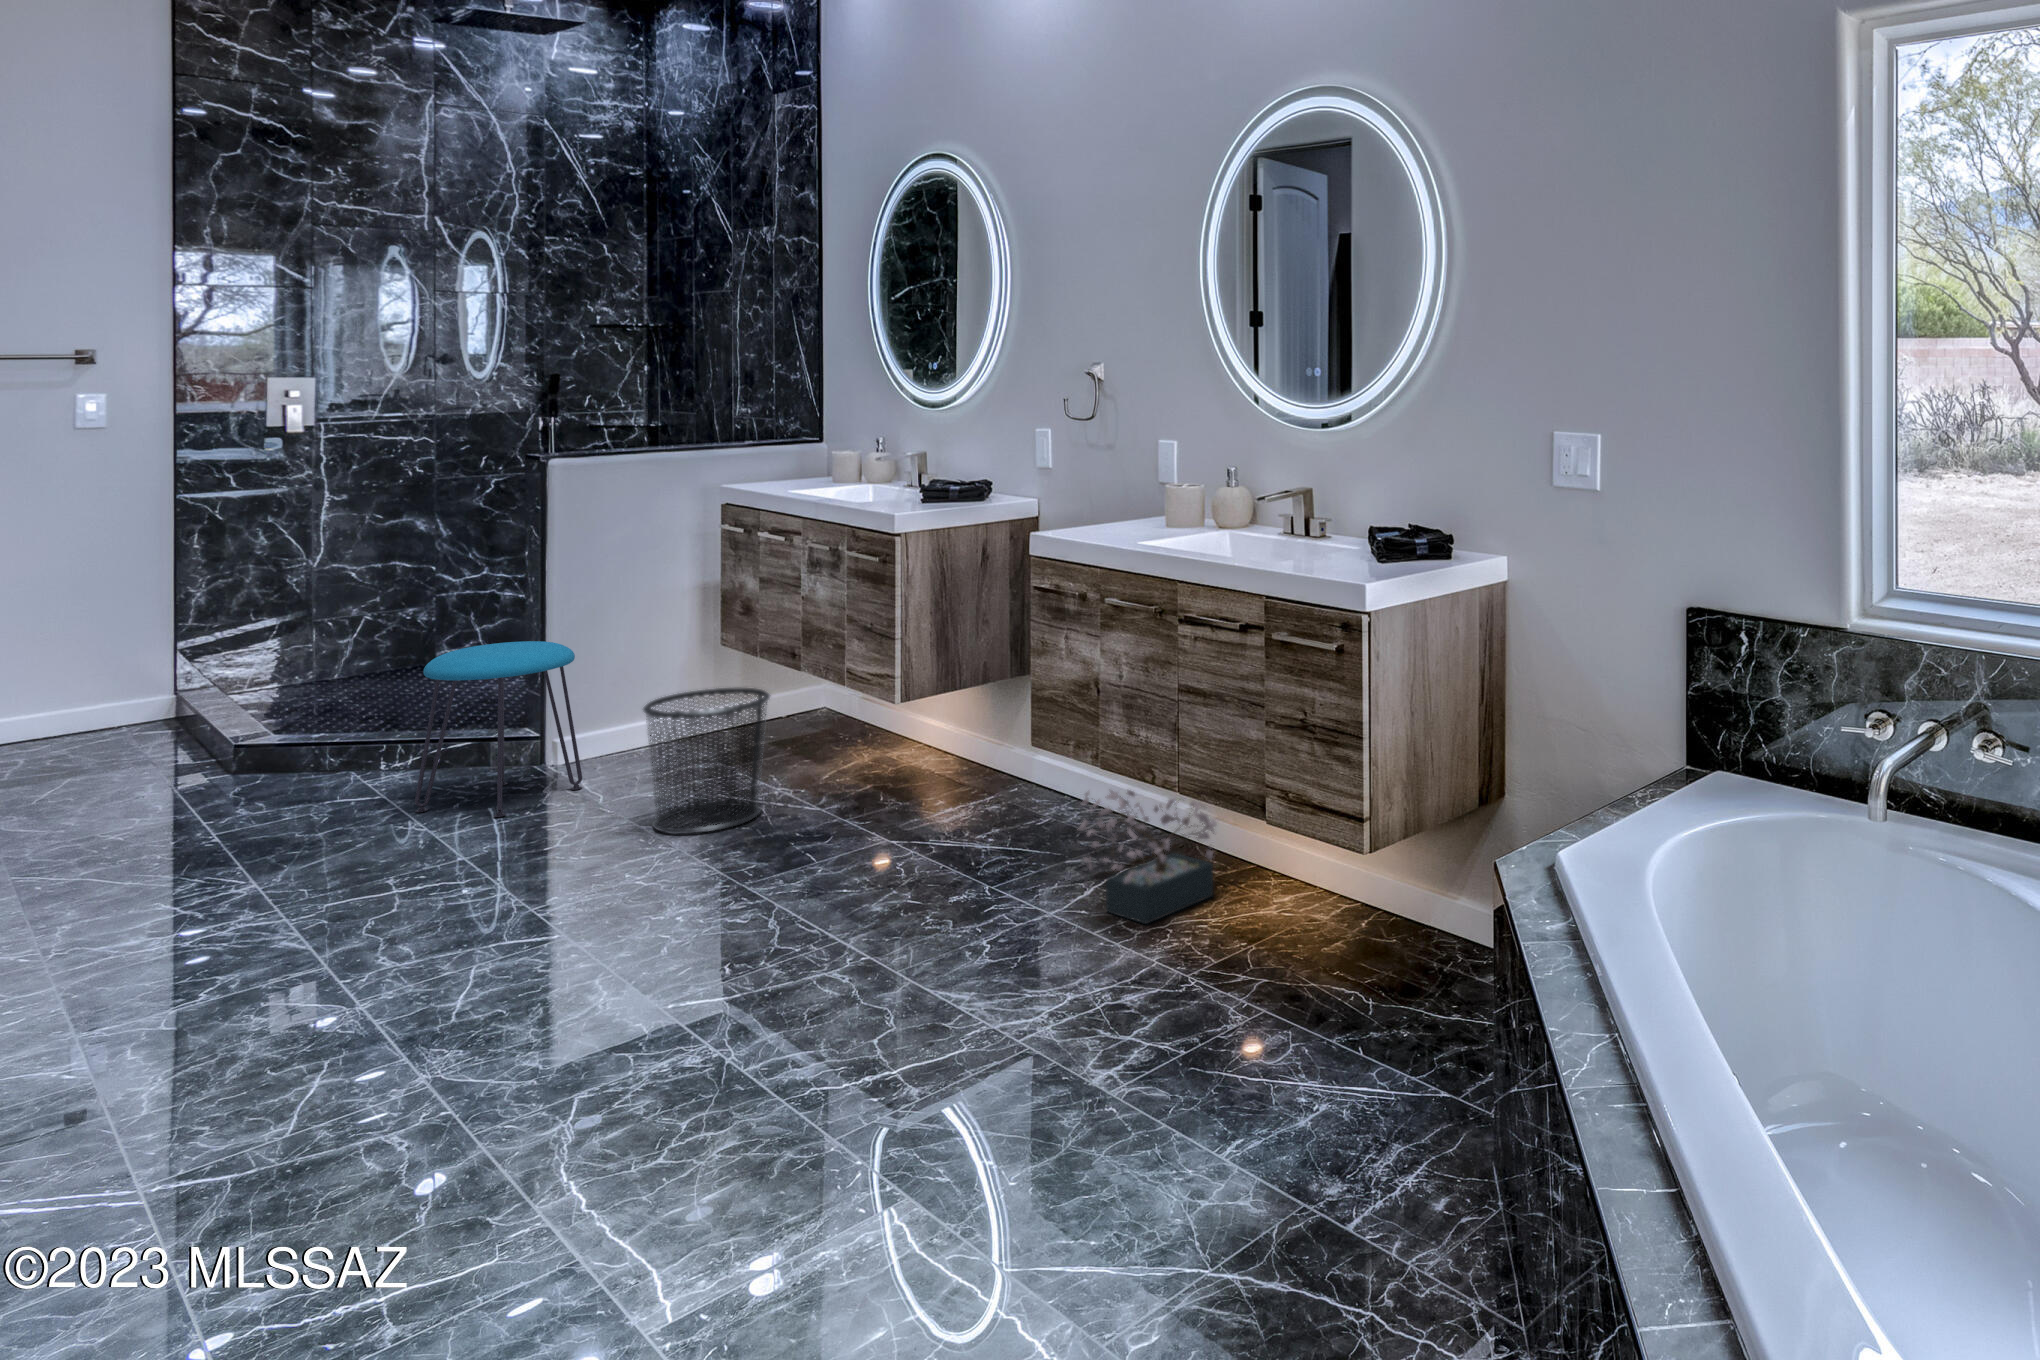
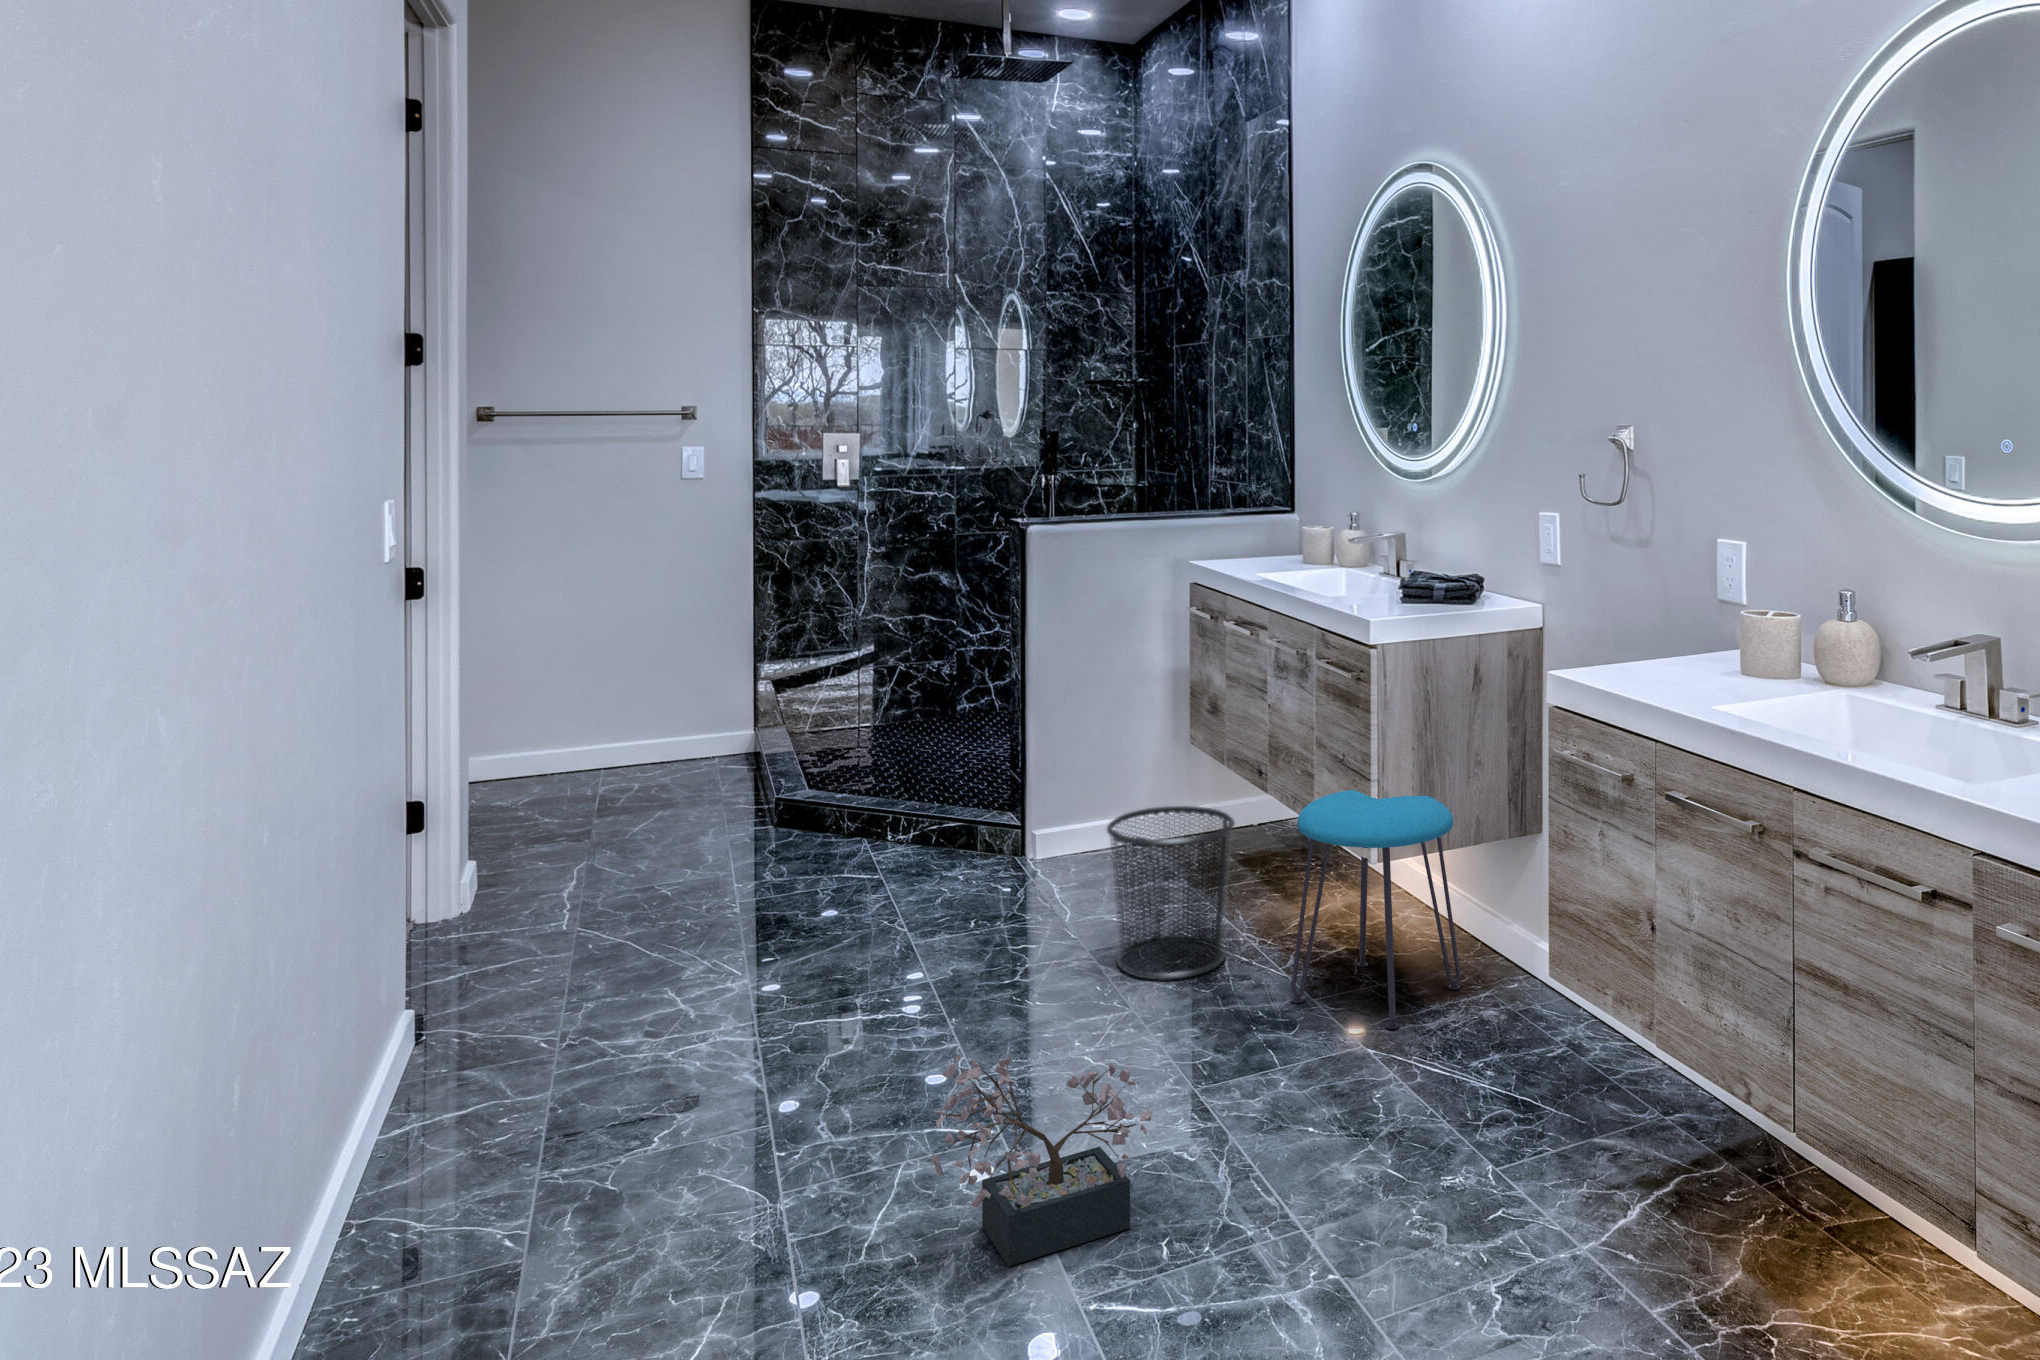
stool: present [415,641,582,817] -> present [1291,789,1461,1029]
decorative plant: present [1079,790,1216,924] -> present [931,1054,1152,1266]

